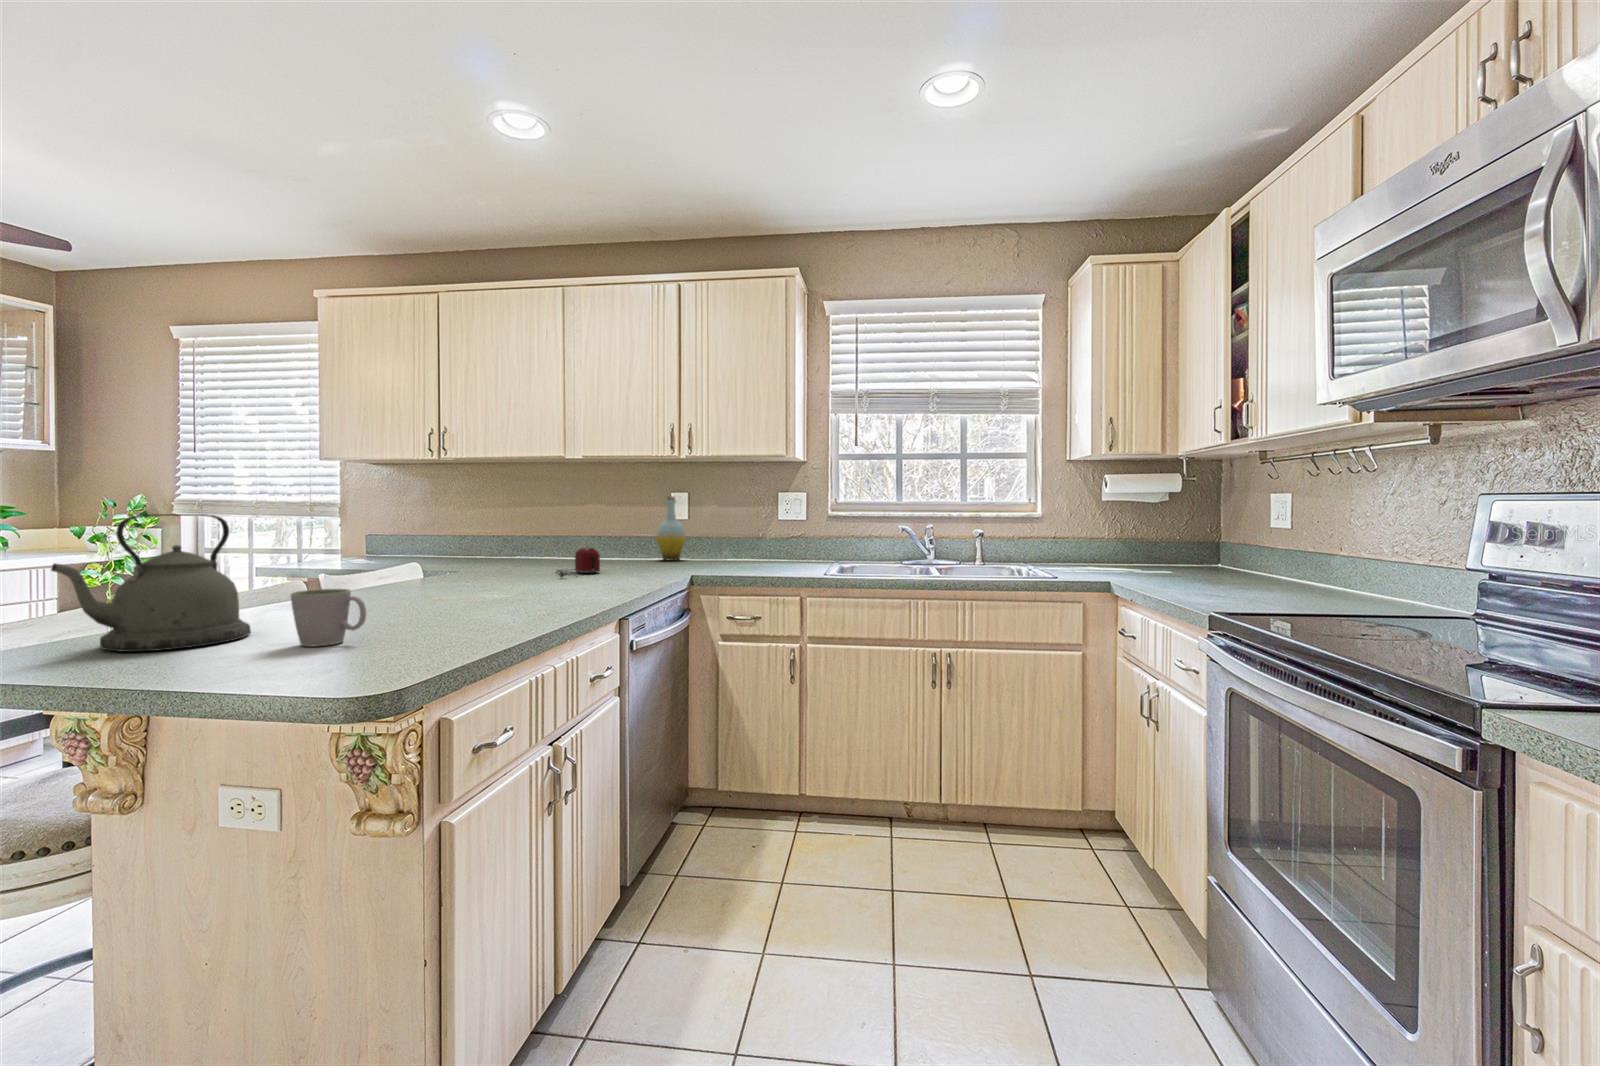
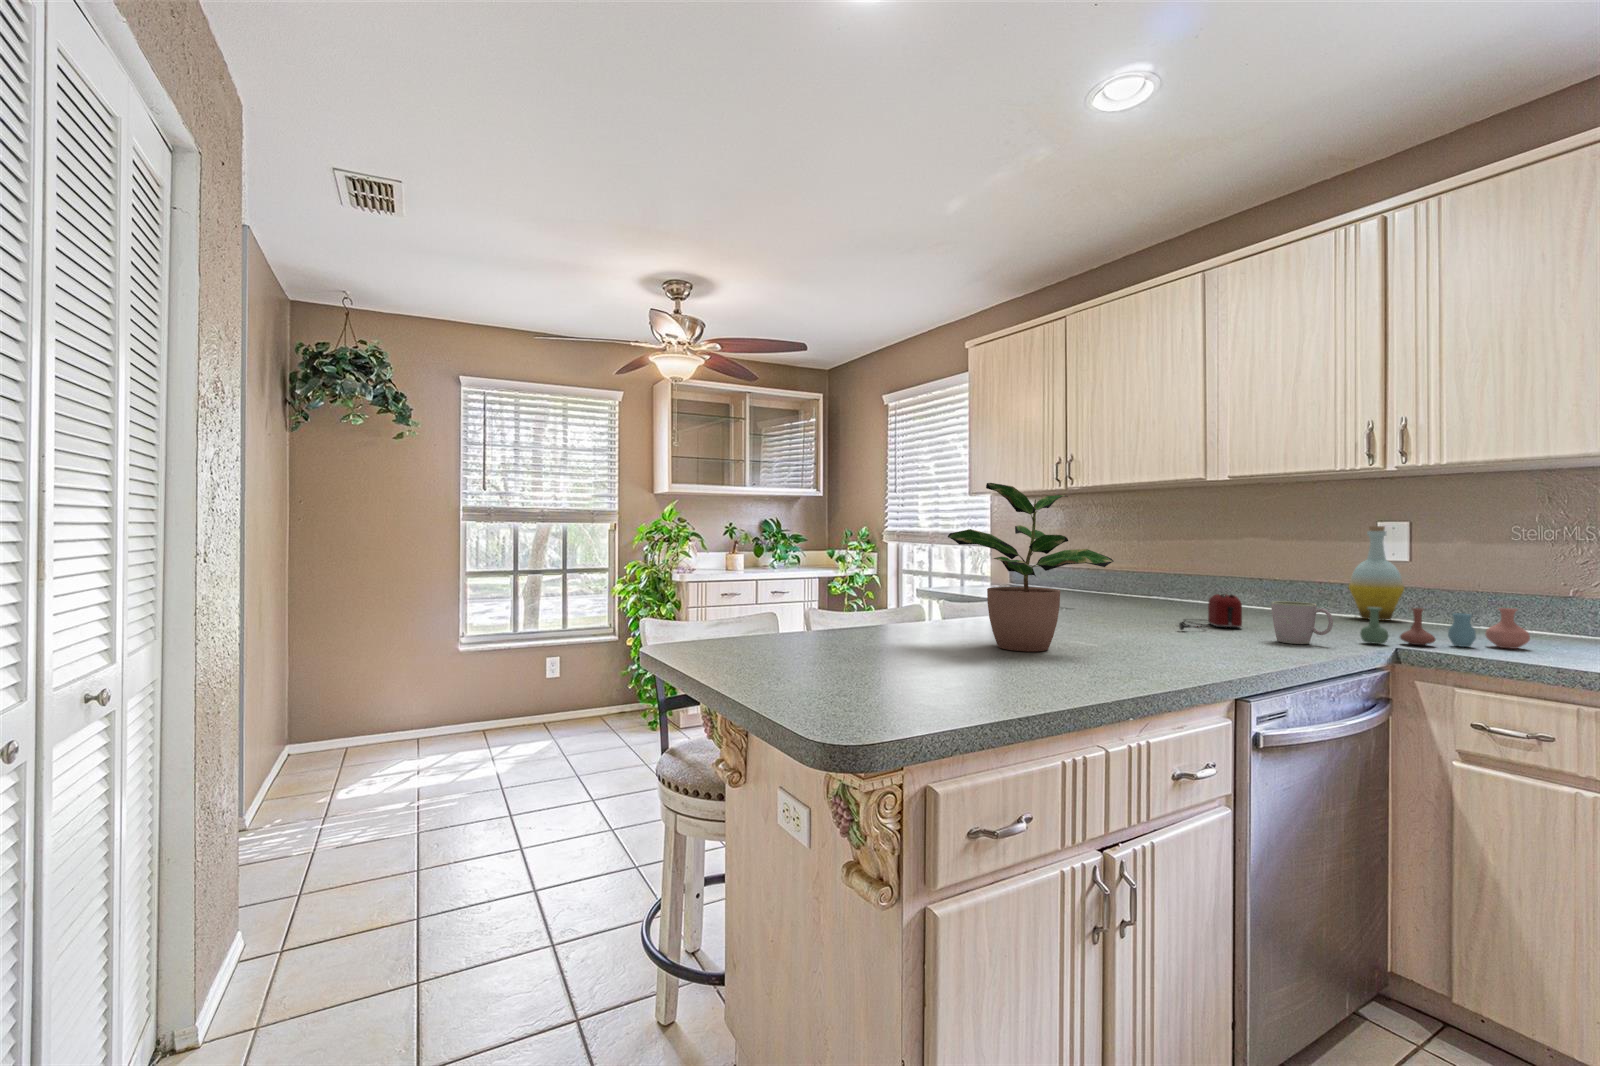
potted plant: none [361,452,527,606] -> present [948,483,1114,651]
kettle: present [51,514,251,652] -> none [719,547,841,661]
vase: none [673,546,751,574] -> present [1360,607,1530,649]
mug: present [291,589,367,647] -> present [1271,601,1333,644]

